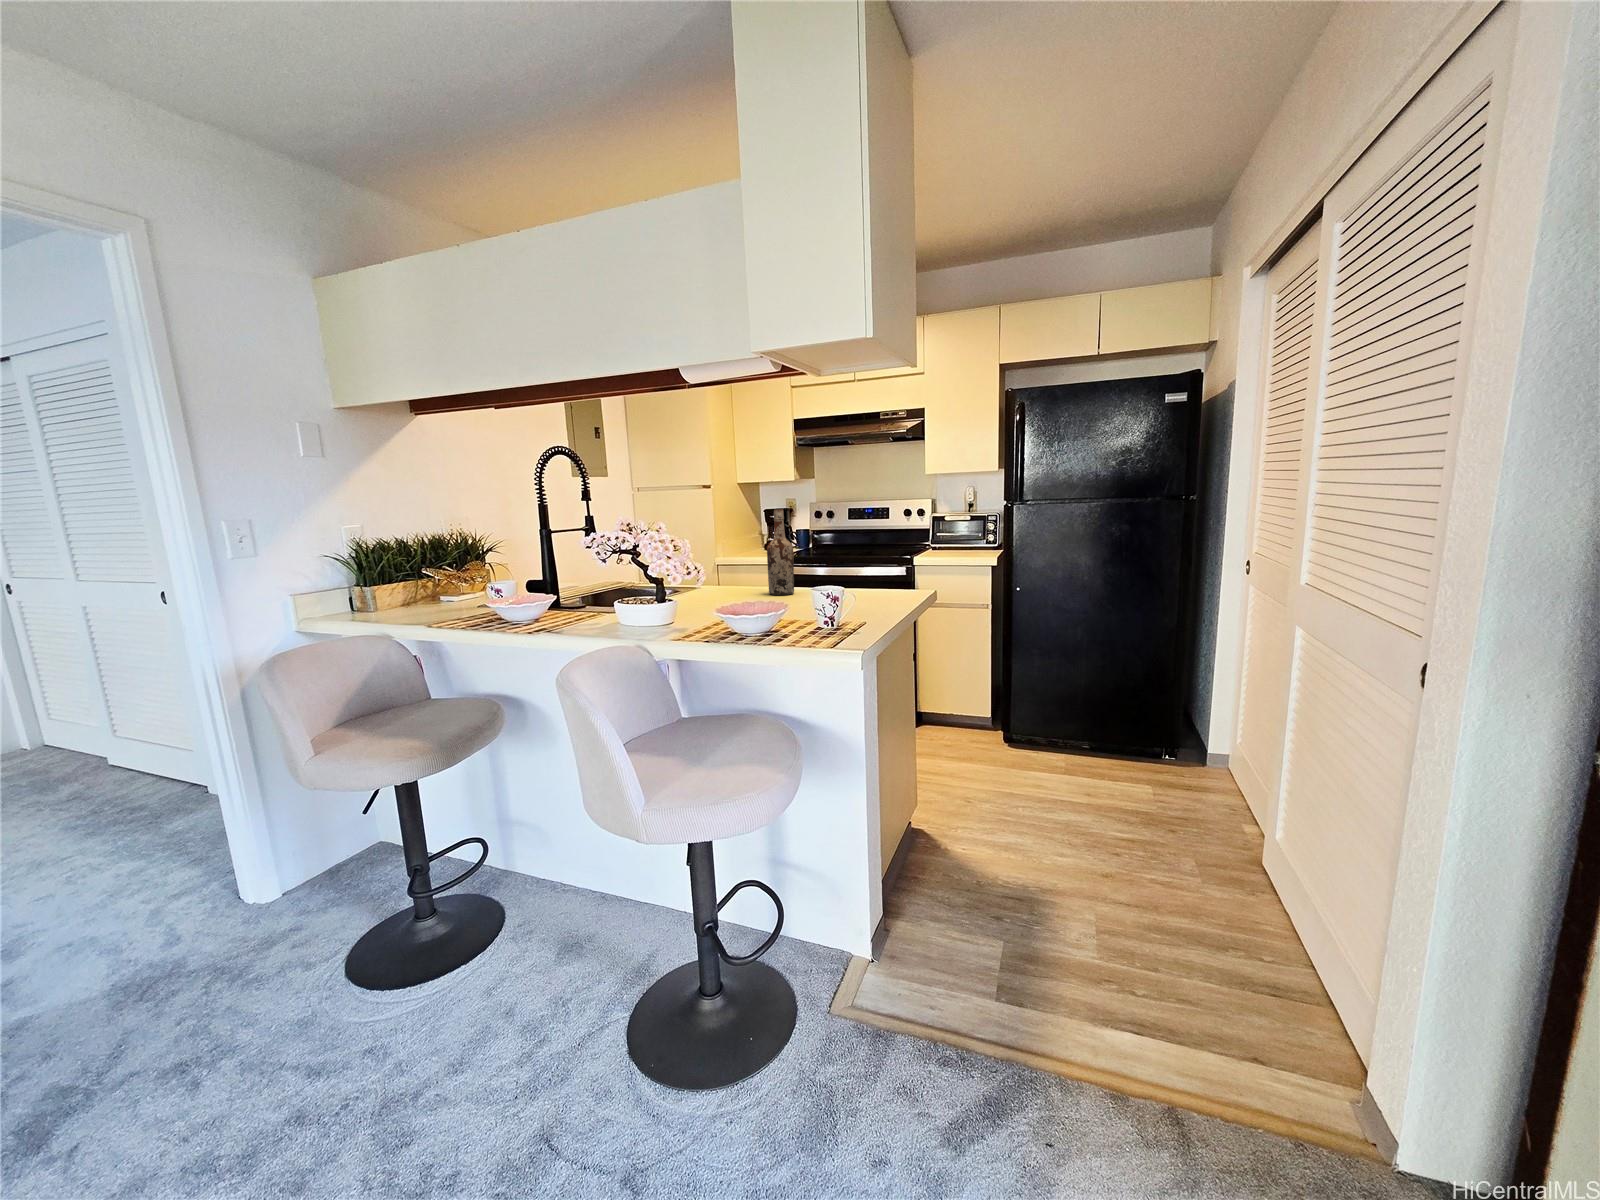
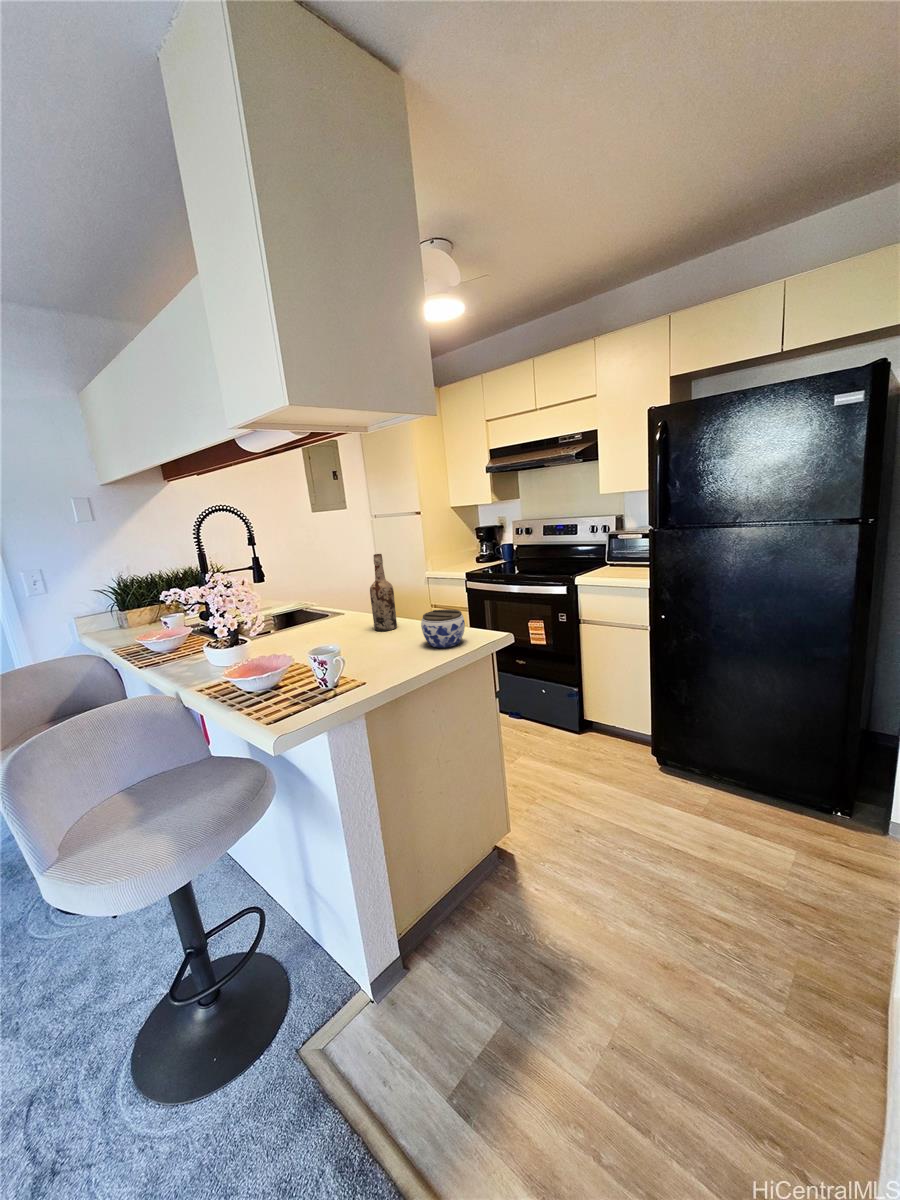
jar: none [856,564,902,600] -> present [421,609,465,648]

